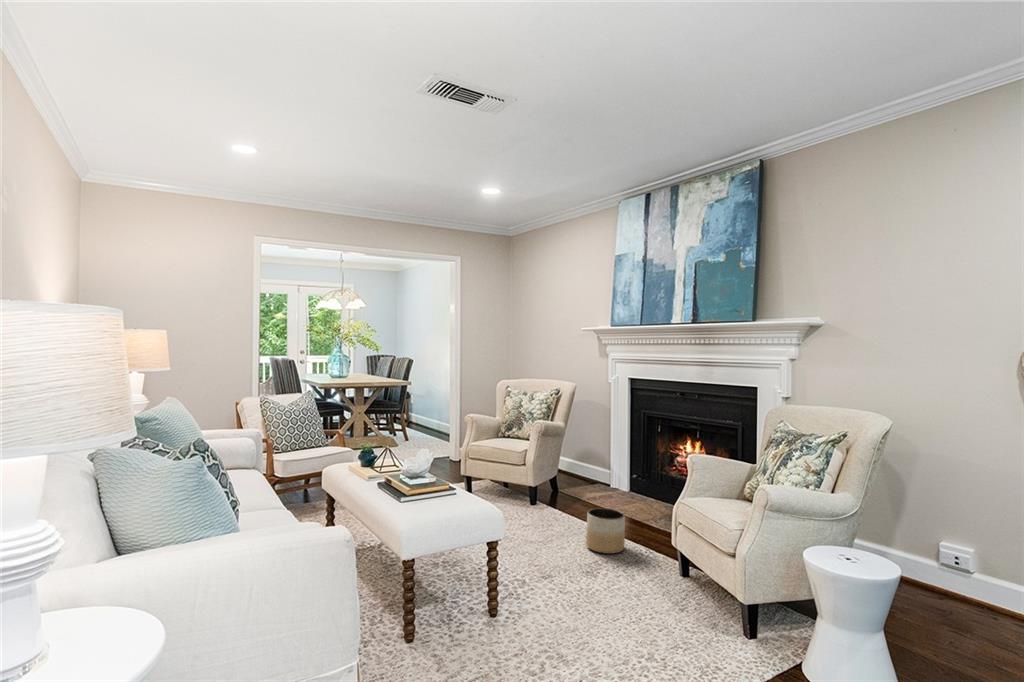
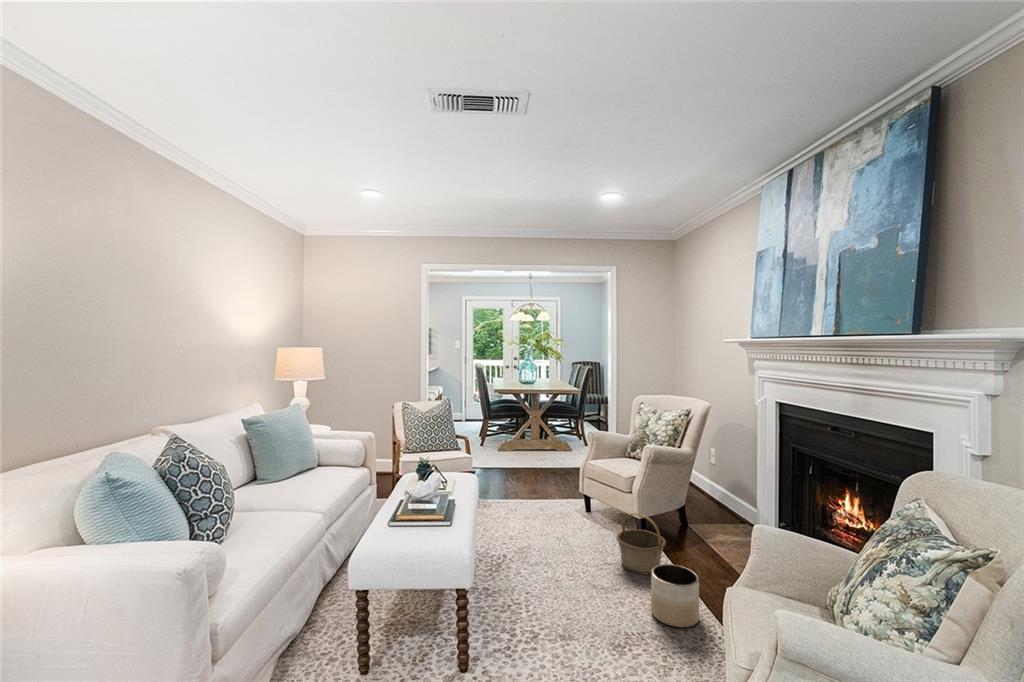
basket: none [529,478,571,529] -> present [616,513,666,574]

